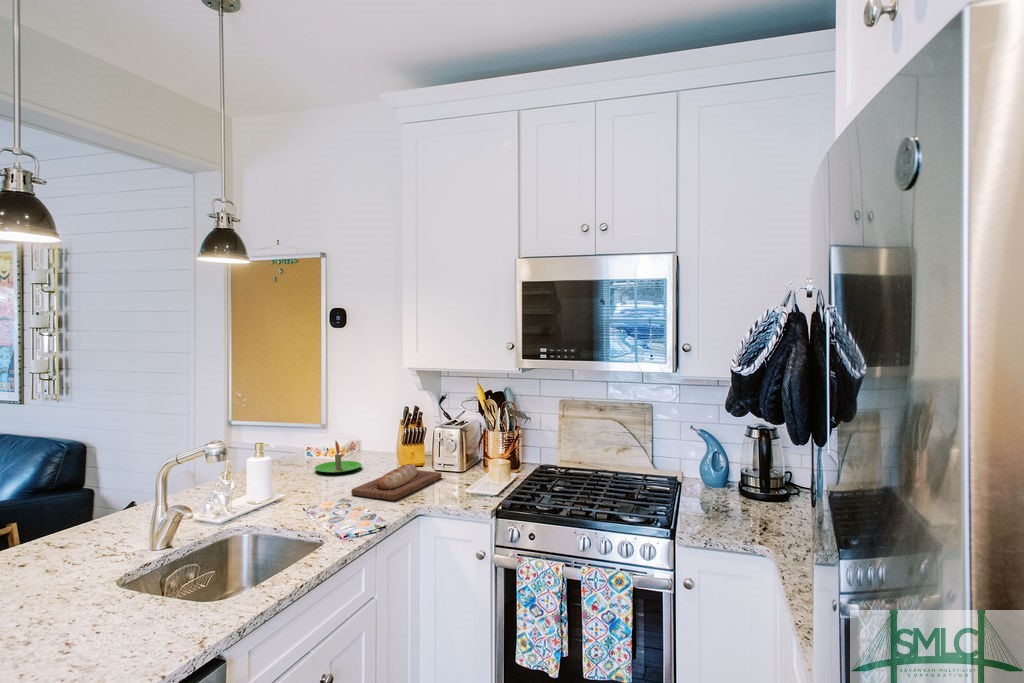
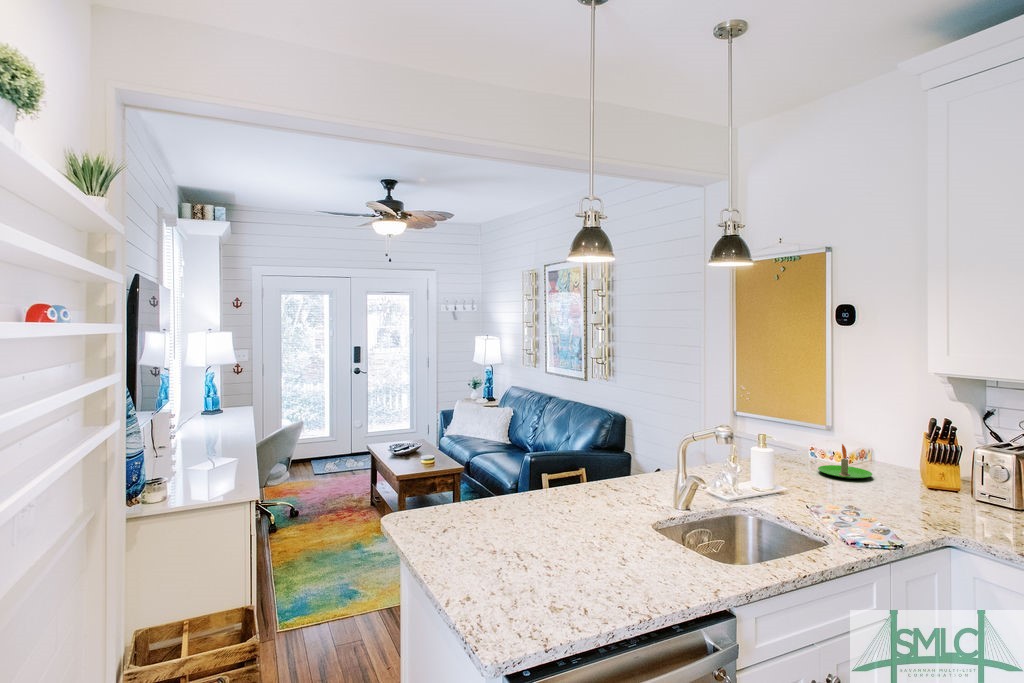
bread loaf: present [351,464,442,501] -> none [860,484,984,521]

